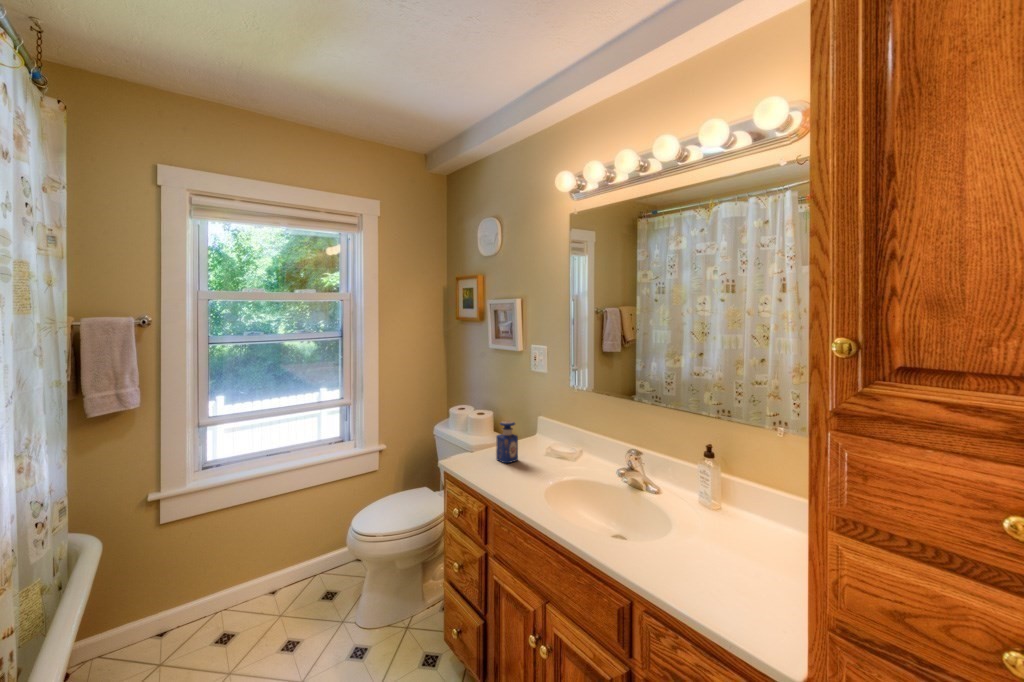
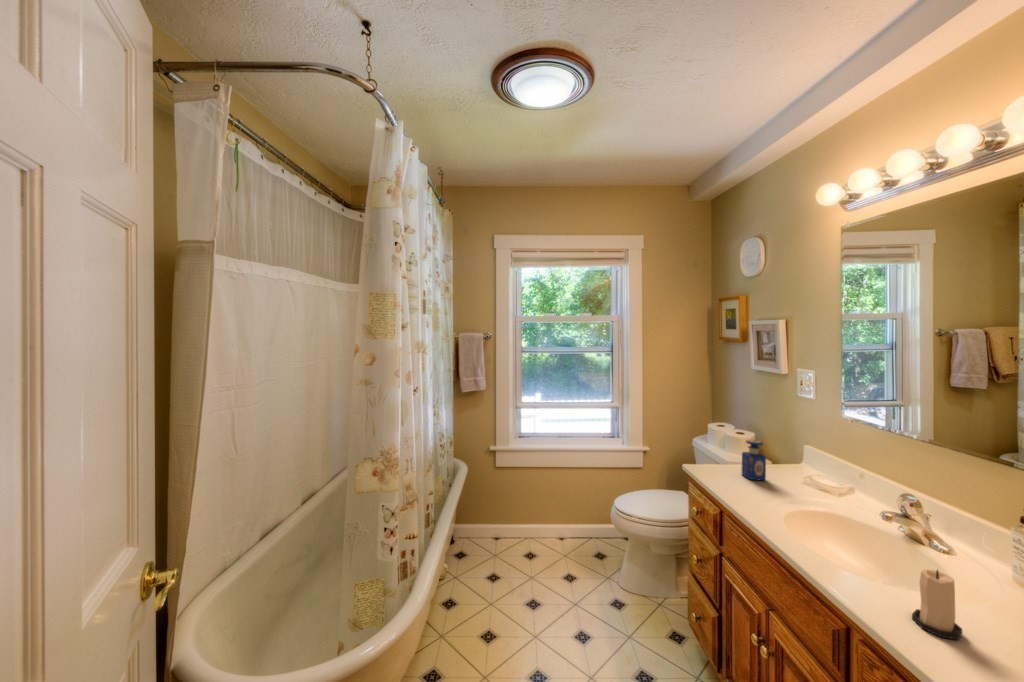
candle: none [676,519,710,582] -> present [912,570,962,640]

